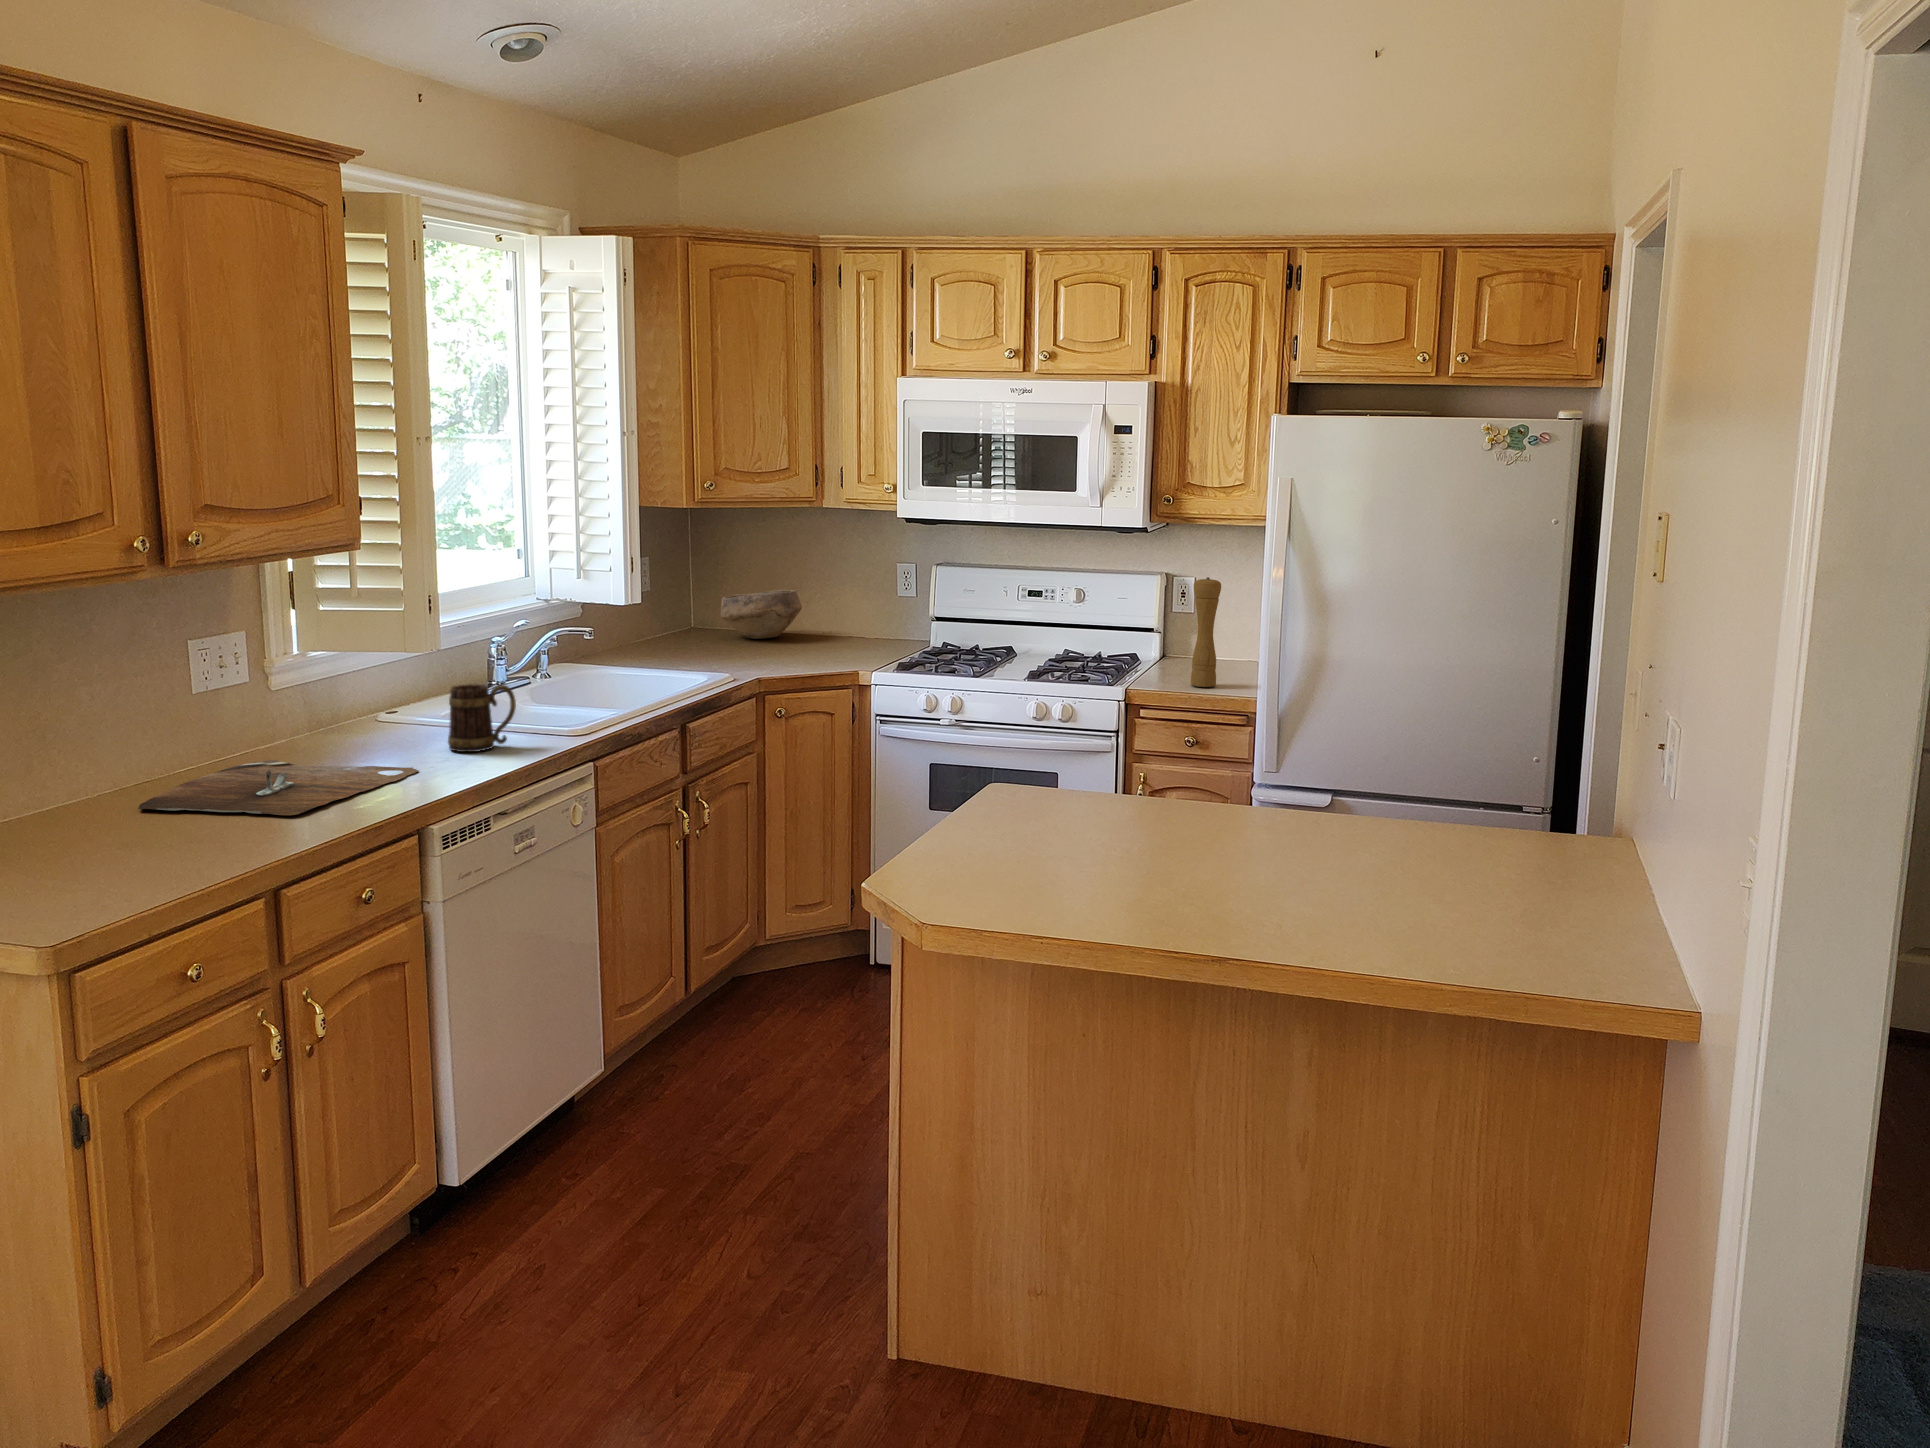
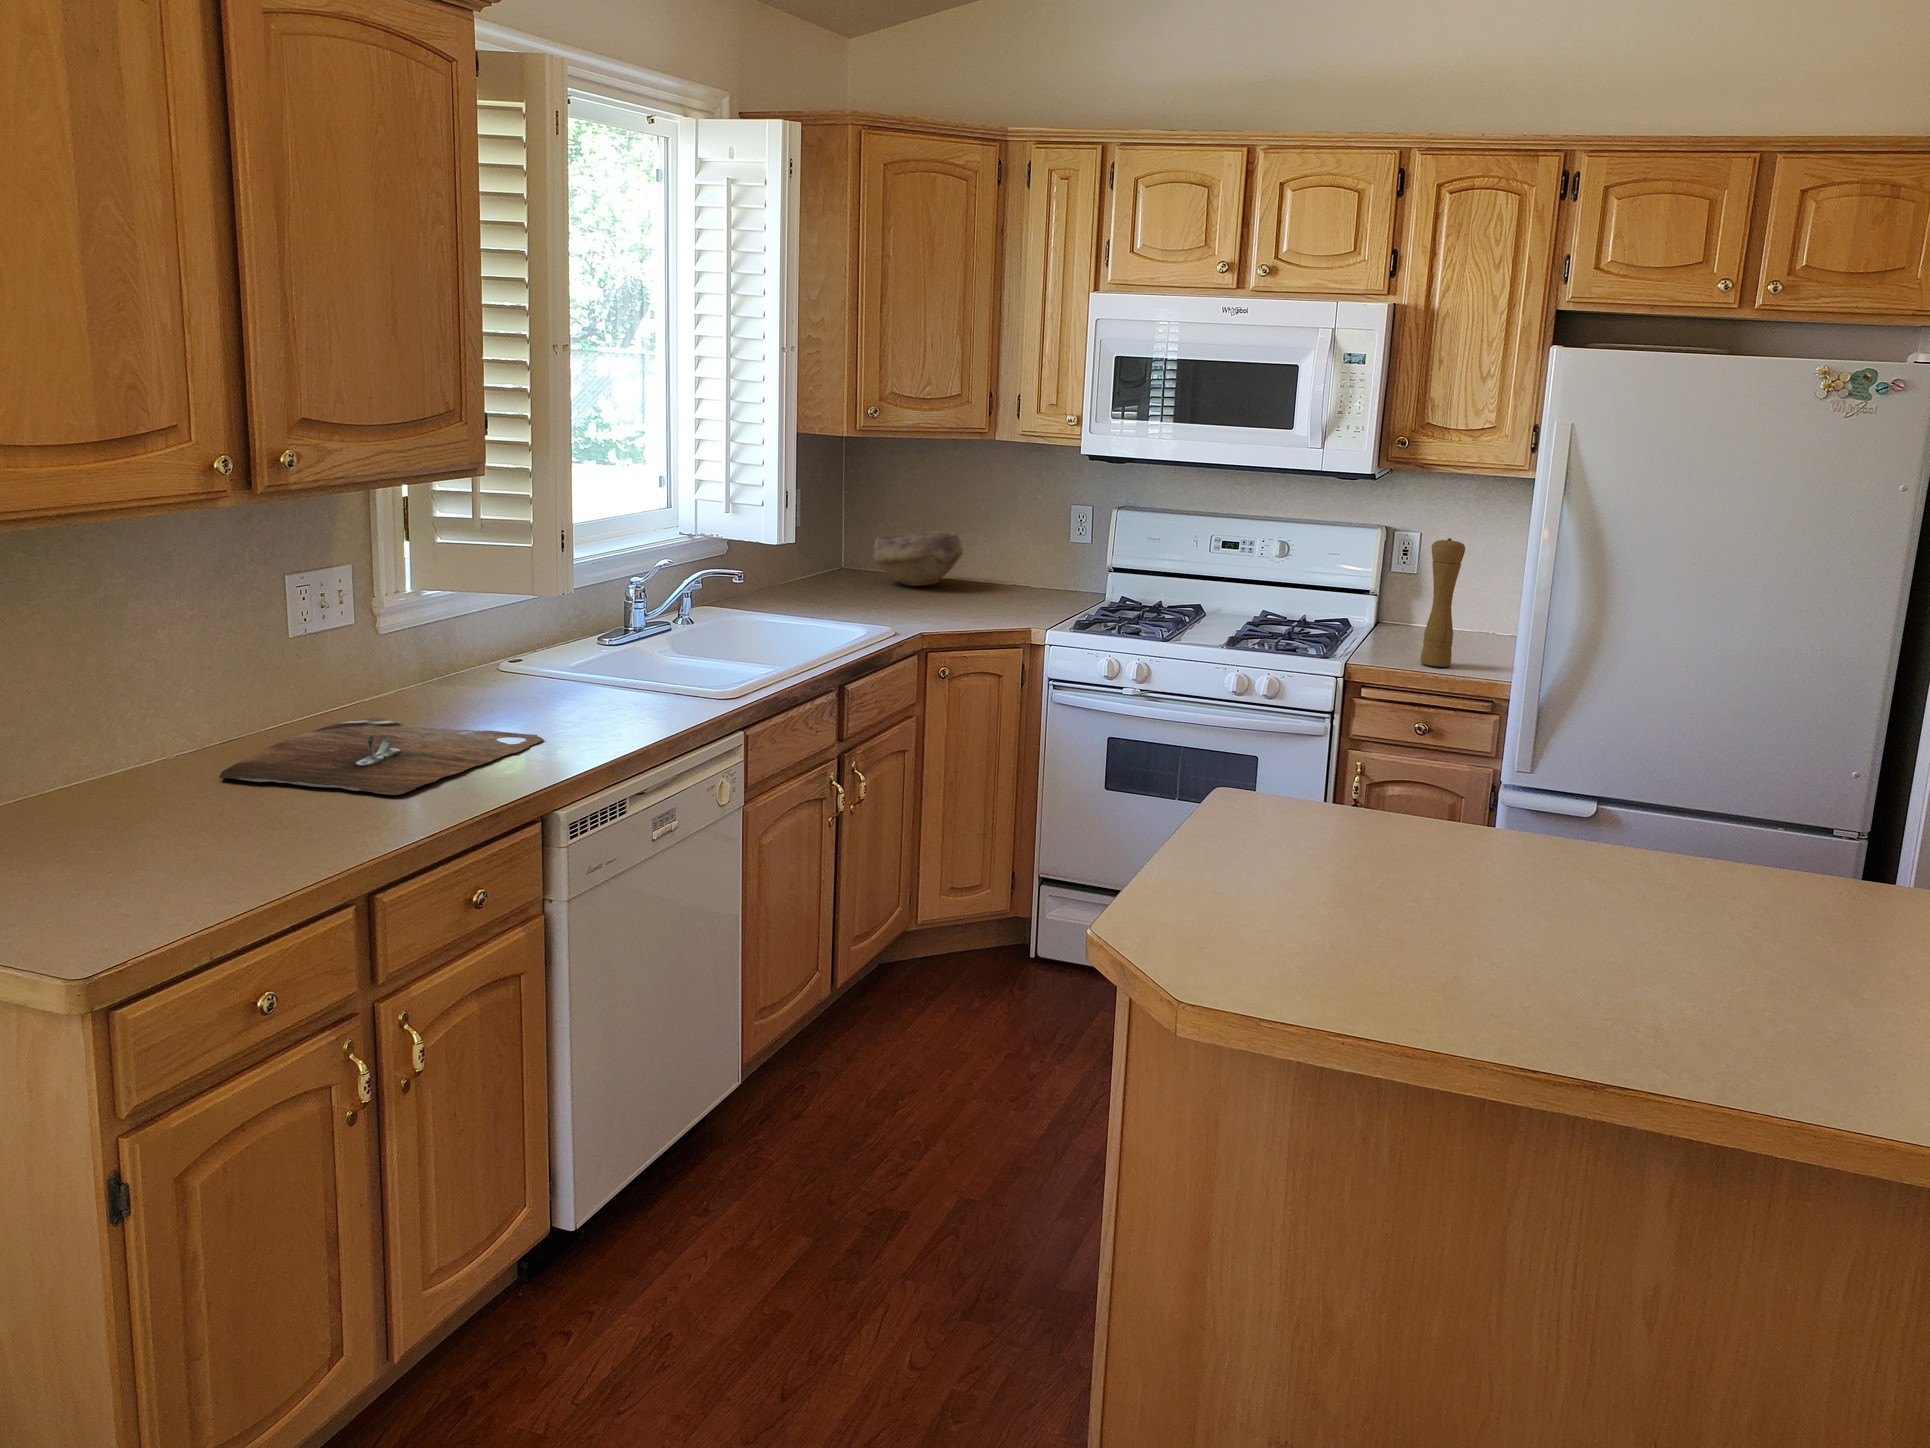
mug: present [448,684,516,752] -> none [577,637,656,716]

